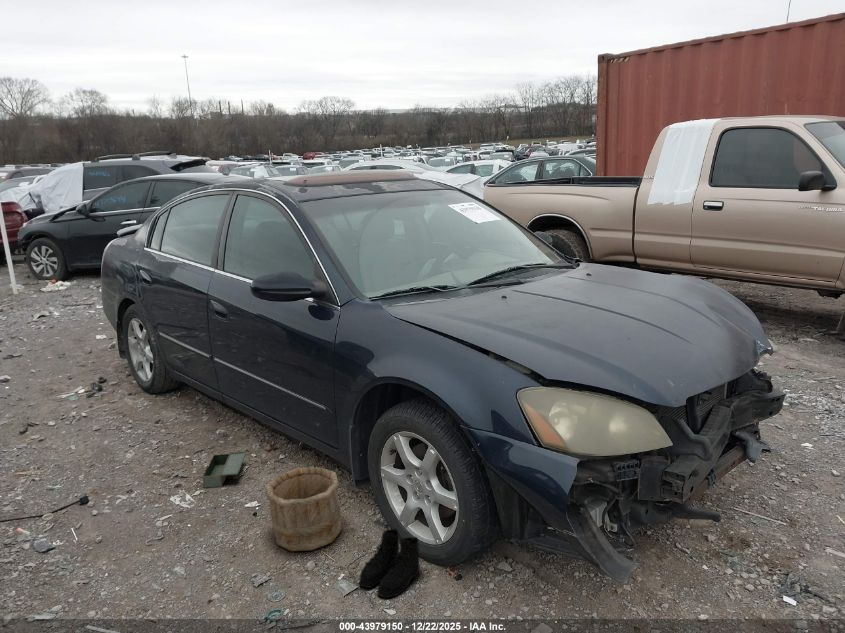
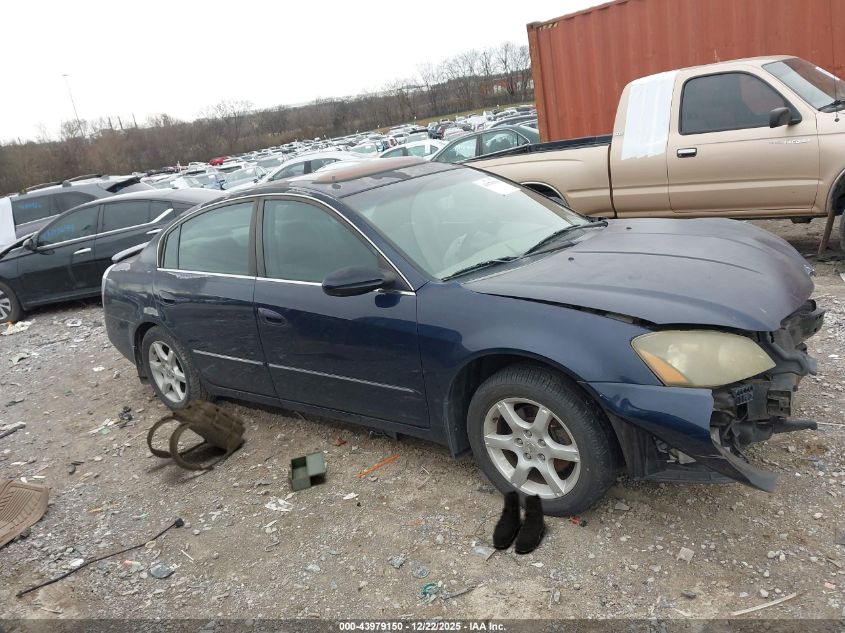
backpack: none [89,380,190,452] -> present [147,399,246,471]
wooden bucket: present [265,467,341,551] -> none [375,449,451,531]

